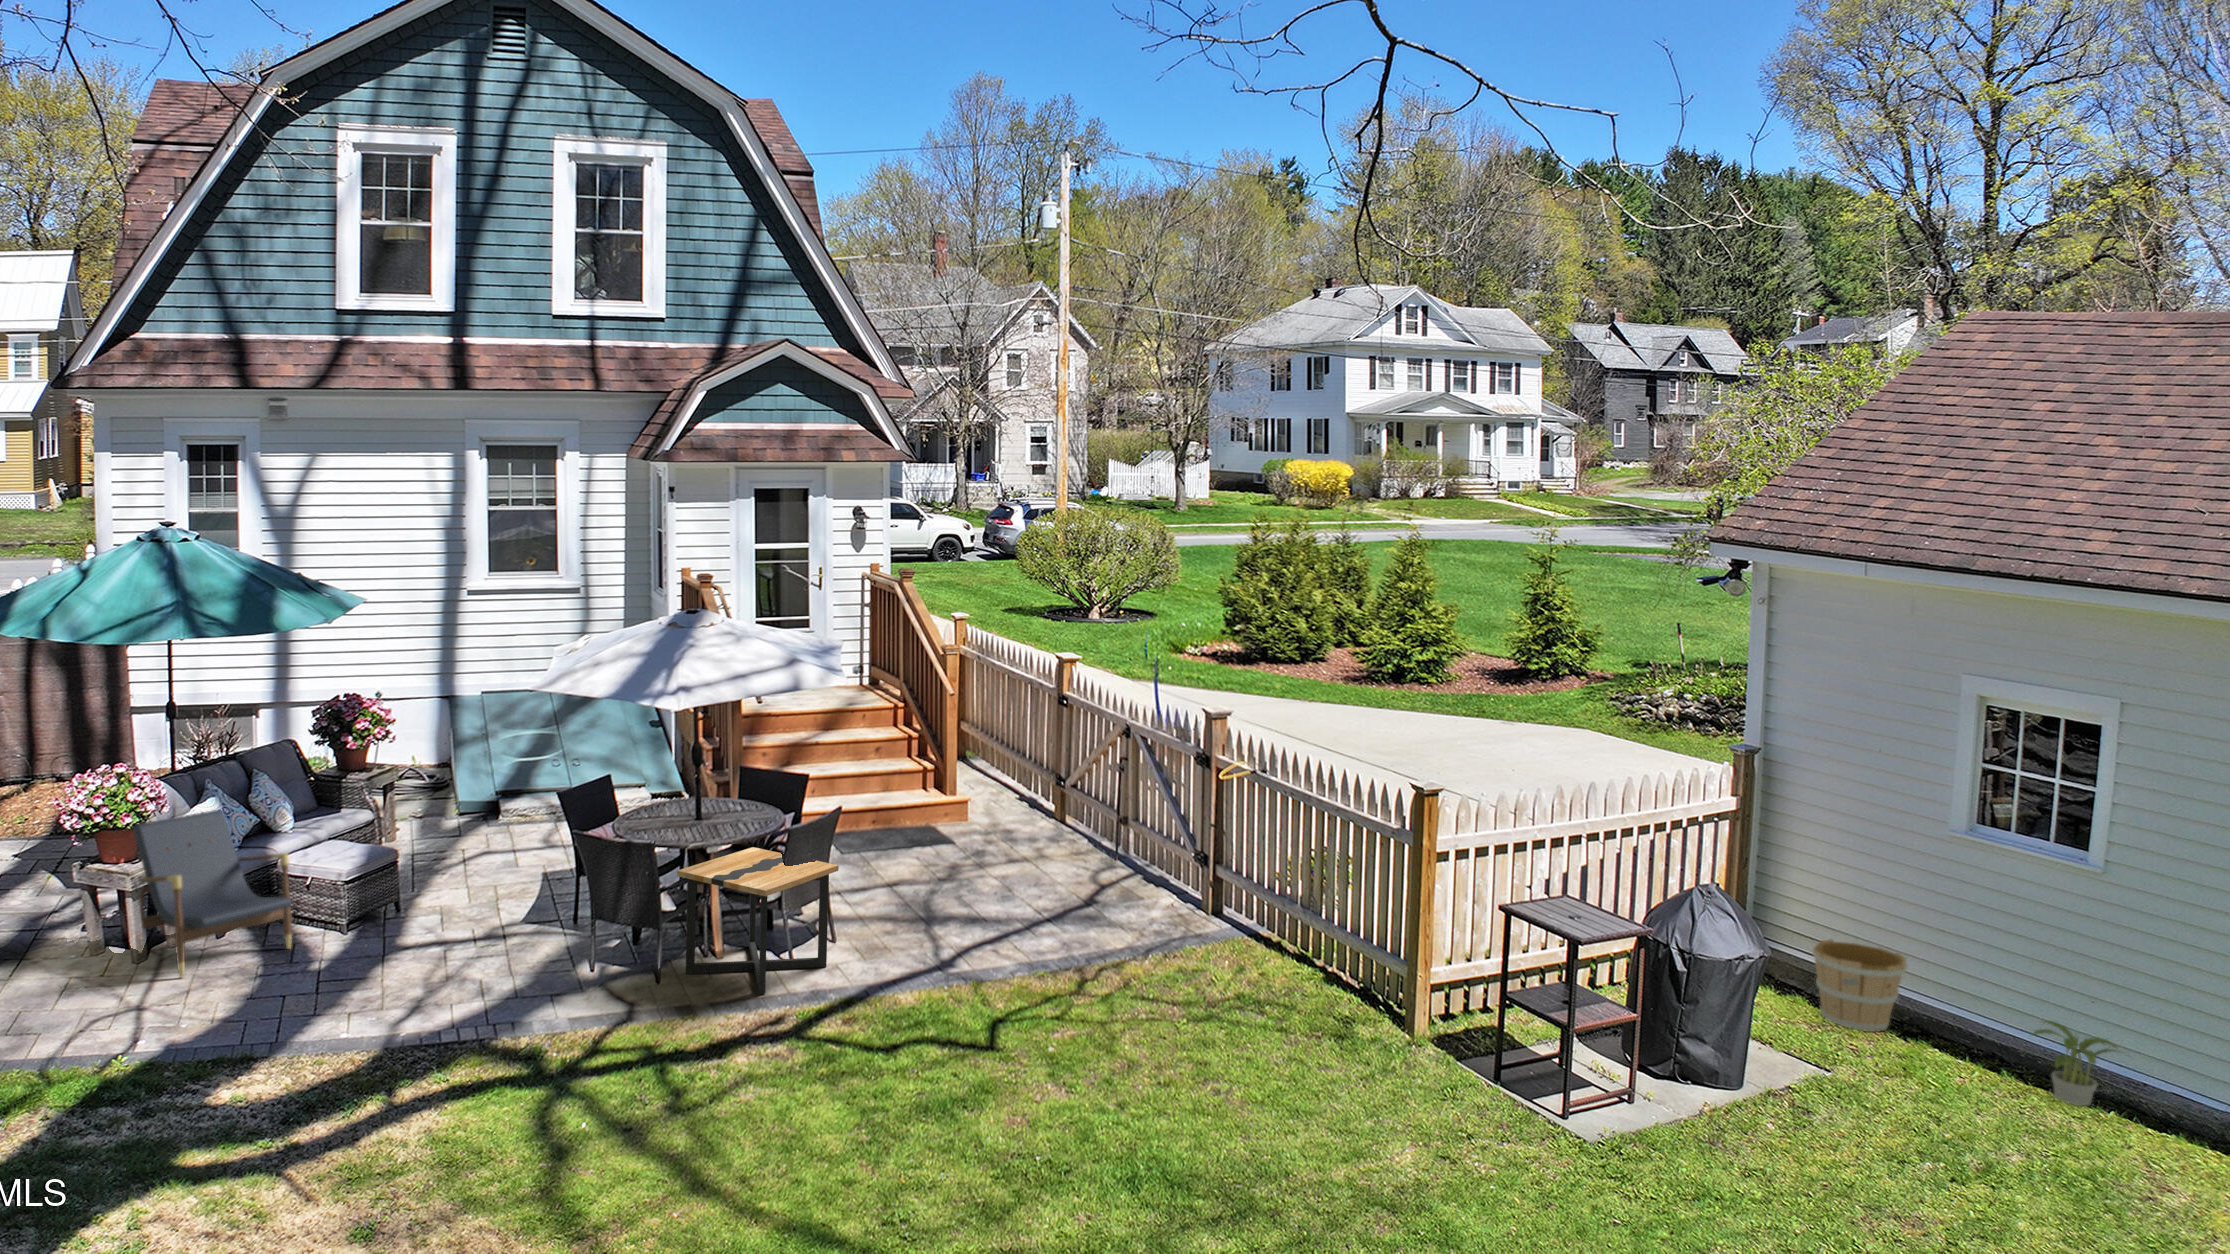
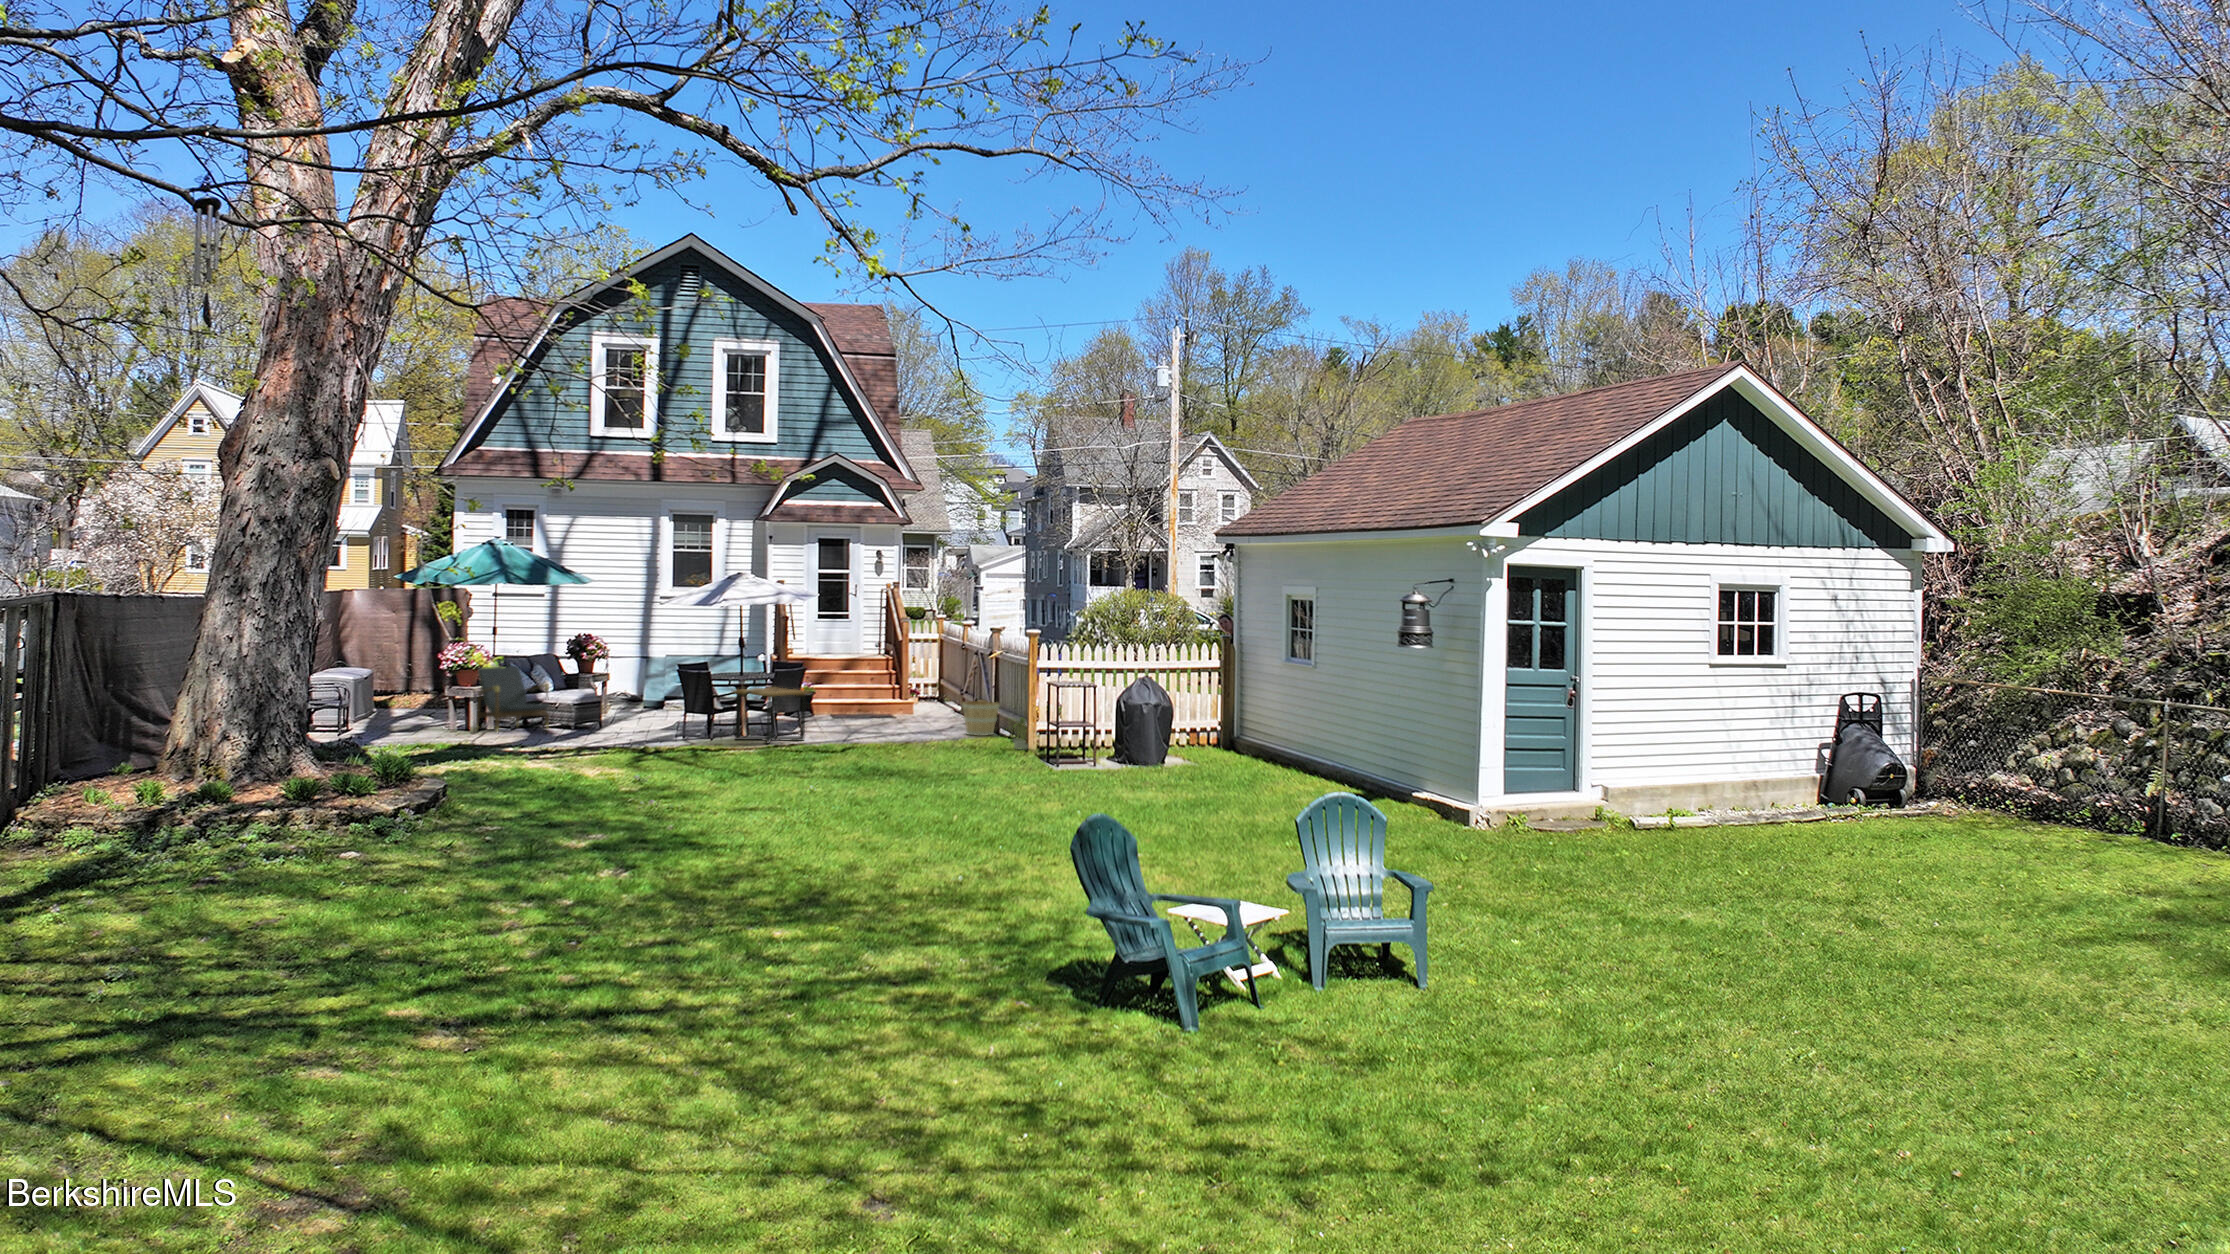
wooden bucket: present [1812,940,1907,1032] -> present [962,700,1000,736]
potted plant: present [2033,1021,2117,1106] -> present [1013,717,1029,750]

